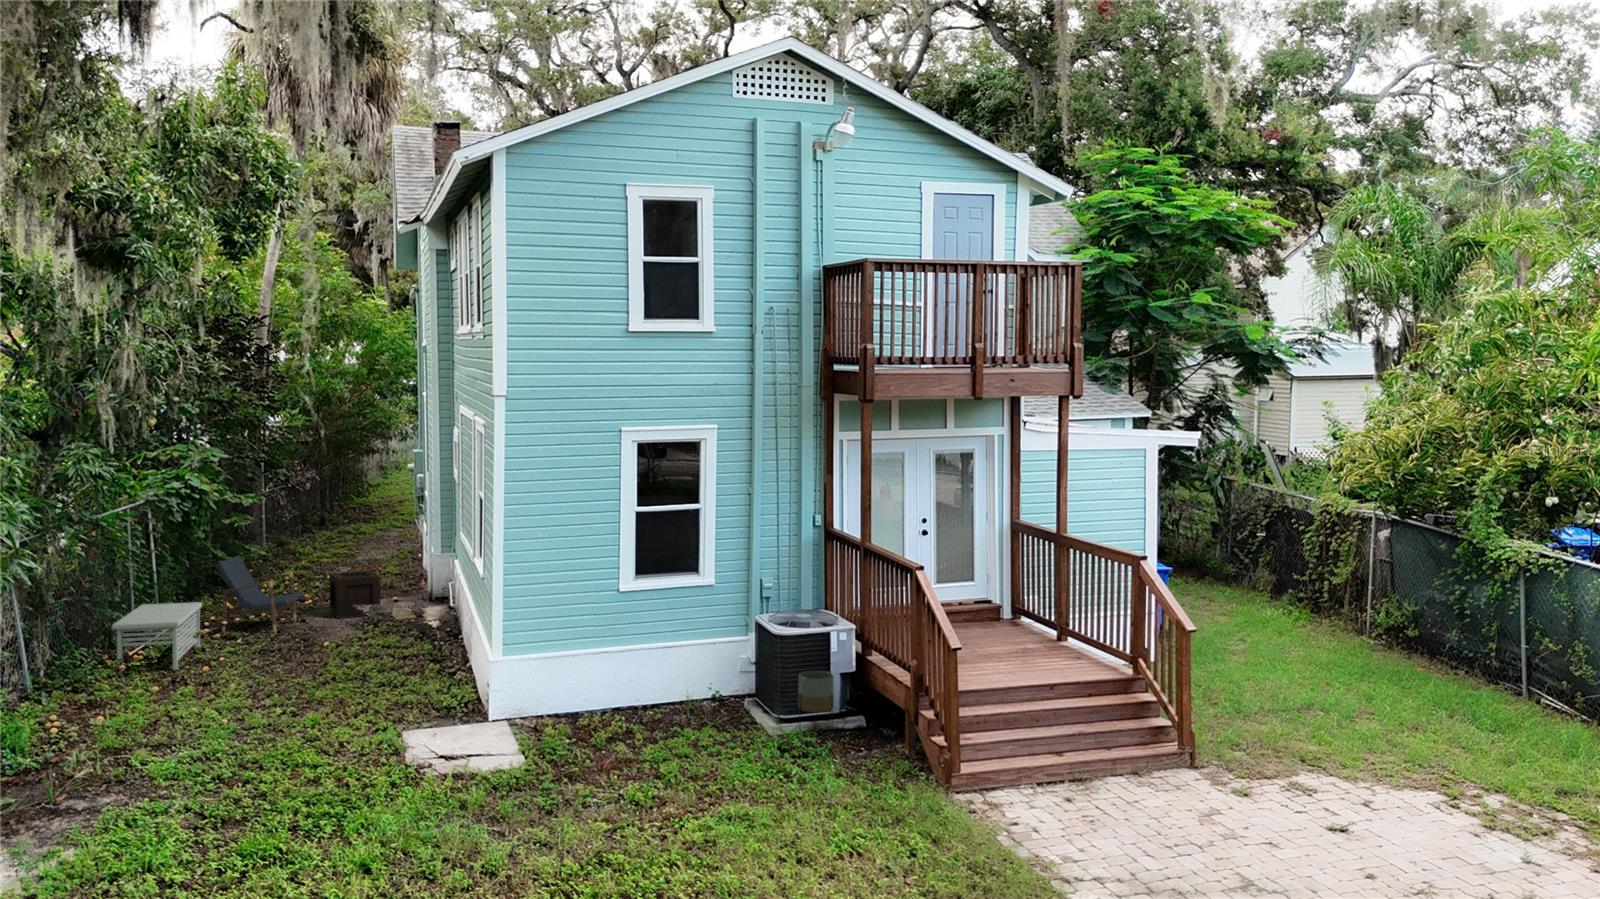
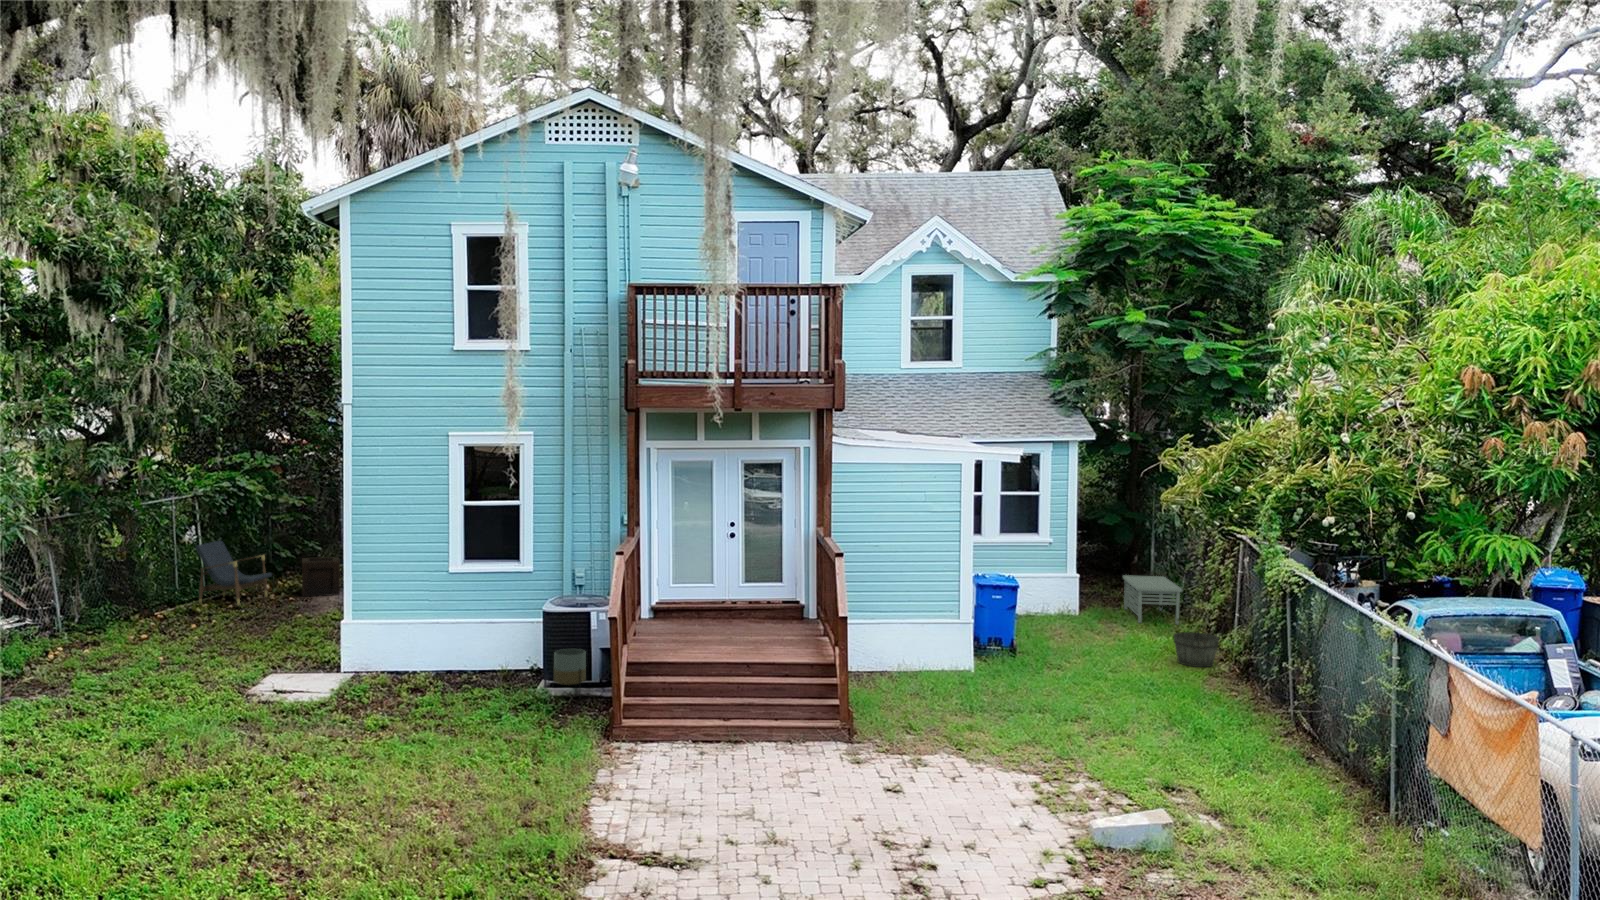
storage bench: present [112,602,202,670] -> present [1123,575,1182,624]
wooden bucket: none [1339,616,1390,656] -> present [1174,631,1219,667]

